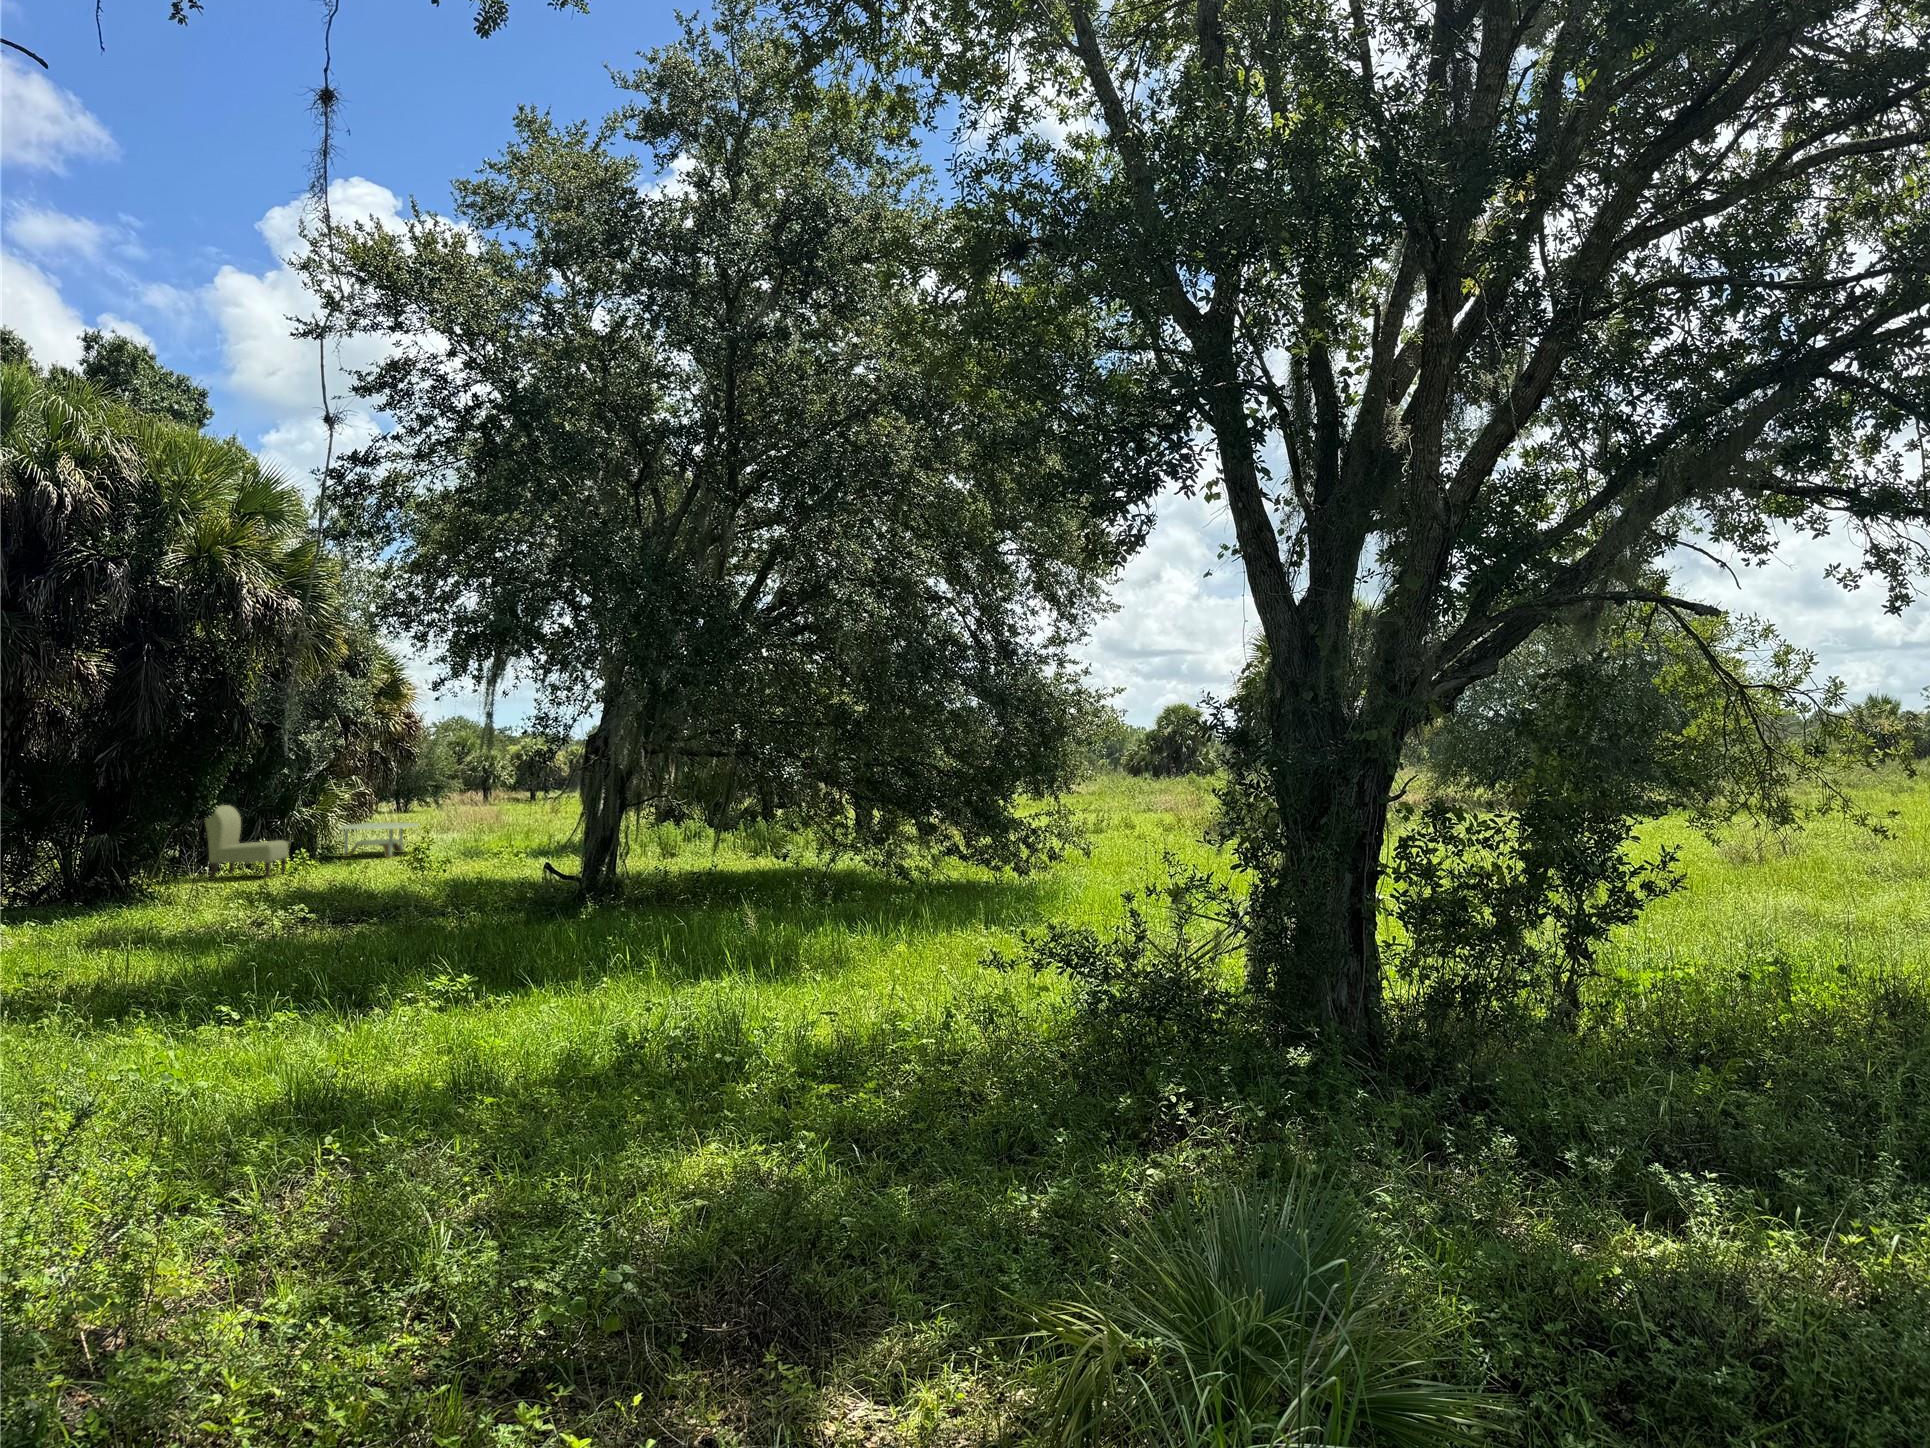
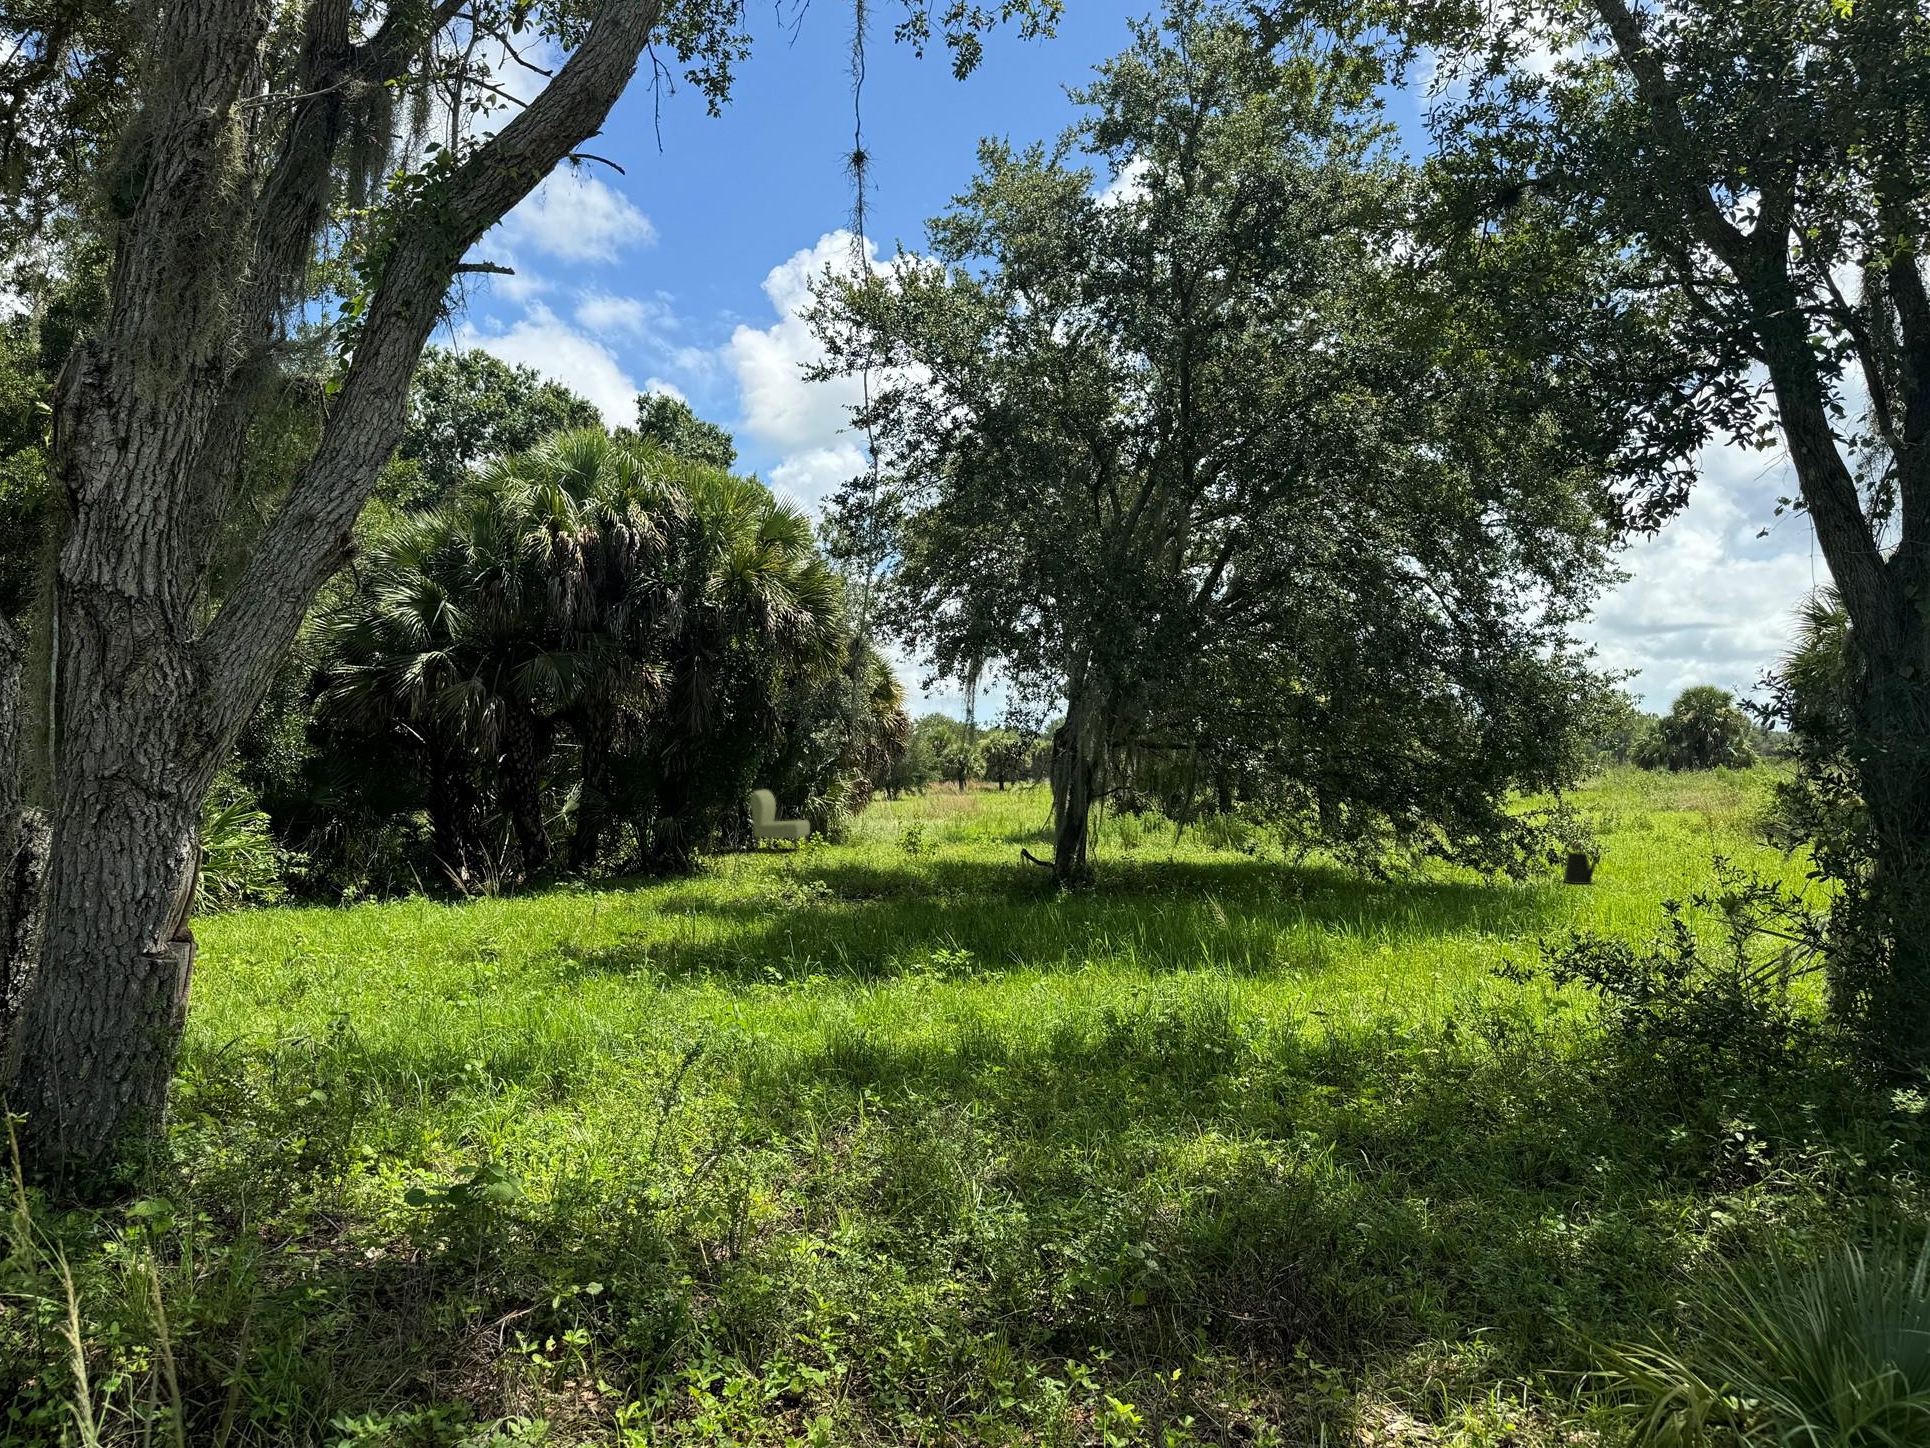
round table: present [340,822,419,858] -> none [846,808,909,839]
watering can: none [1058,832,1087,873] -> present [1564,843,1598,884]

